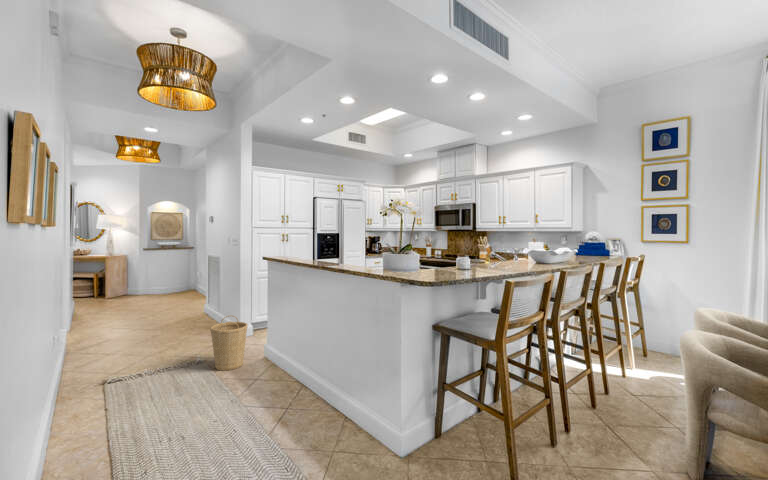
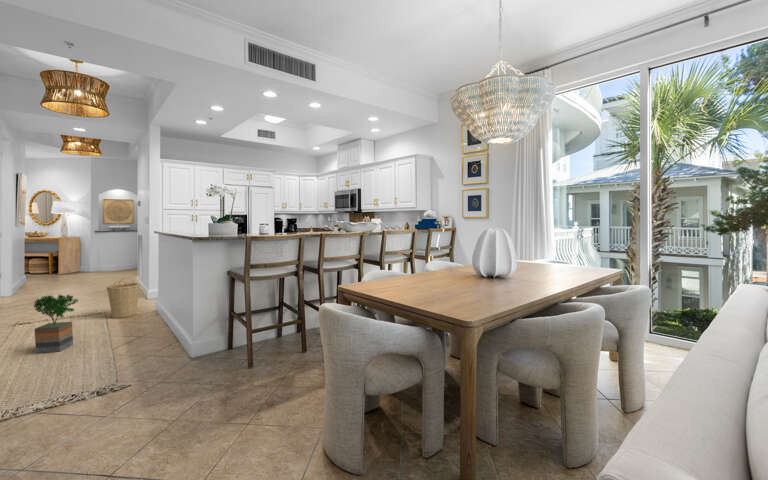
potted tree: none [152,352,211,444] -> present [34,295,78,353]

